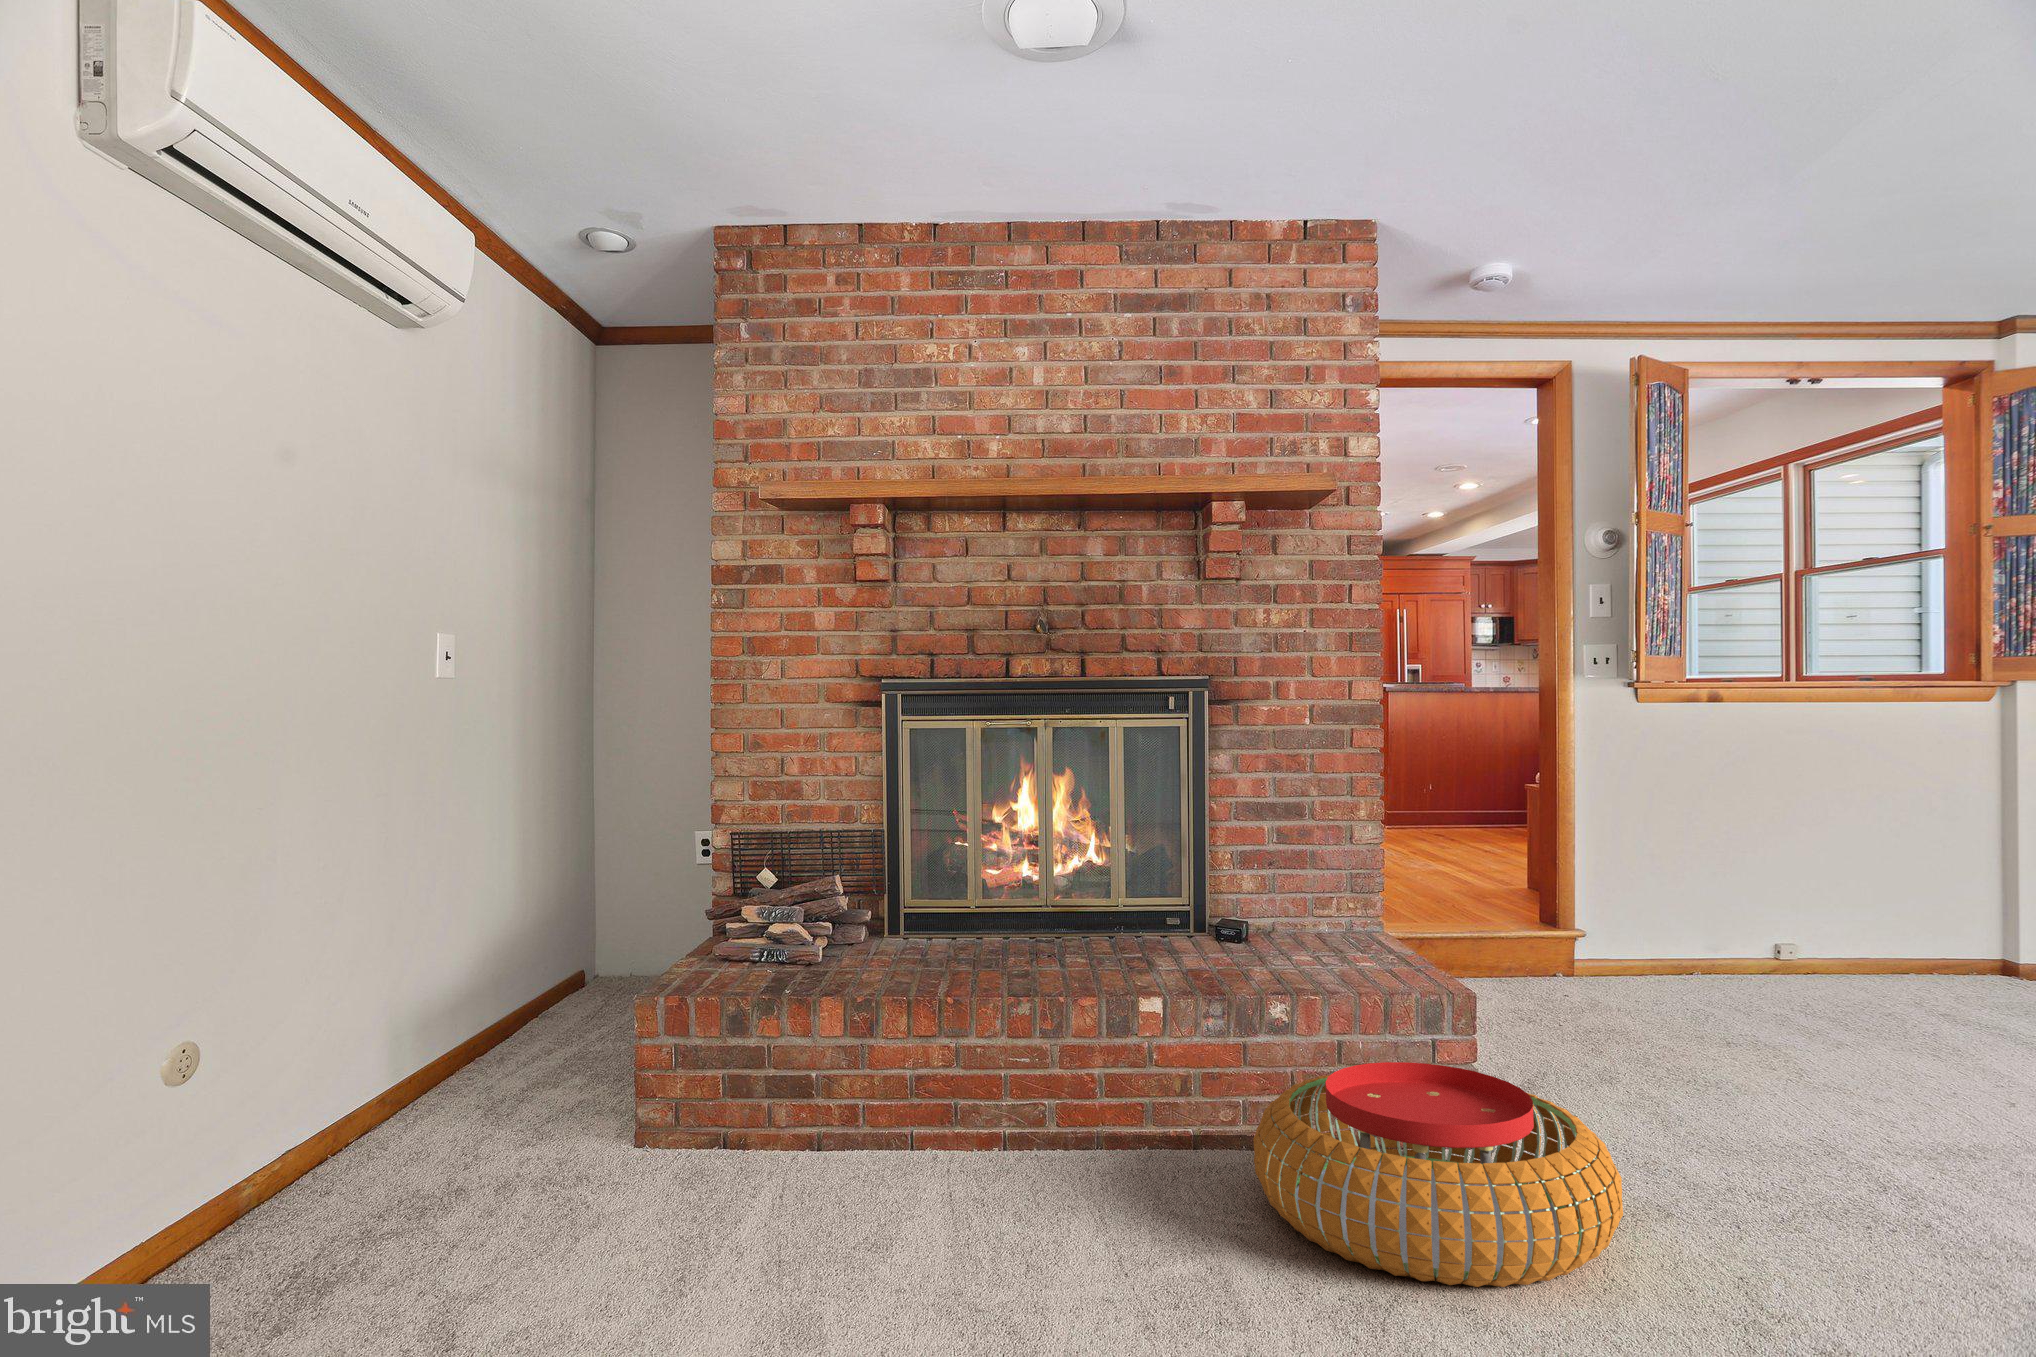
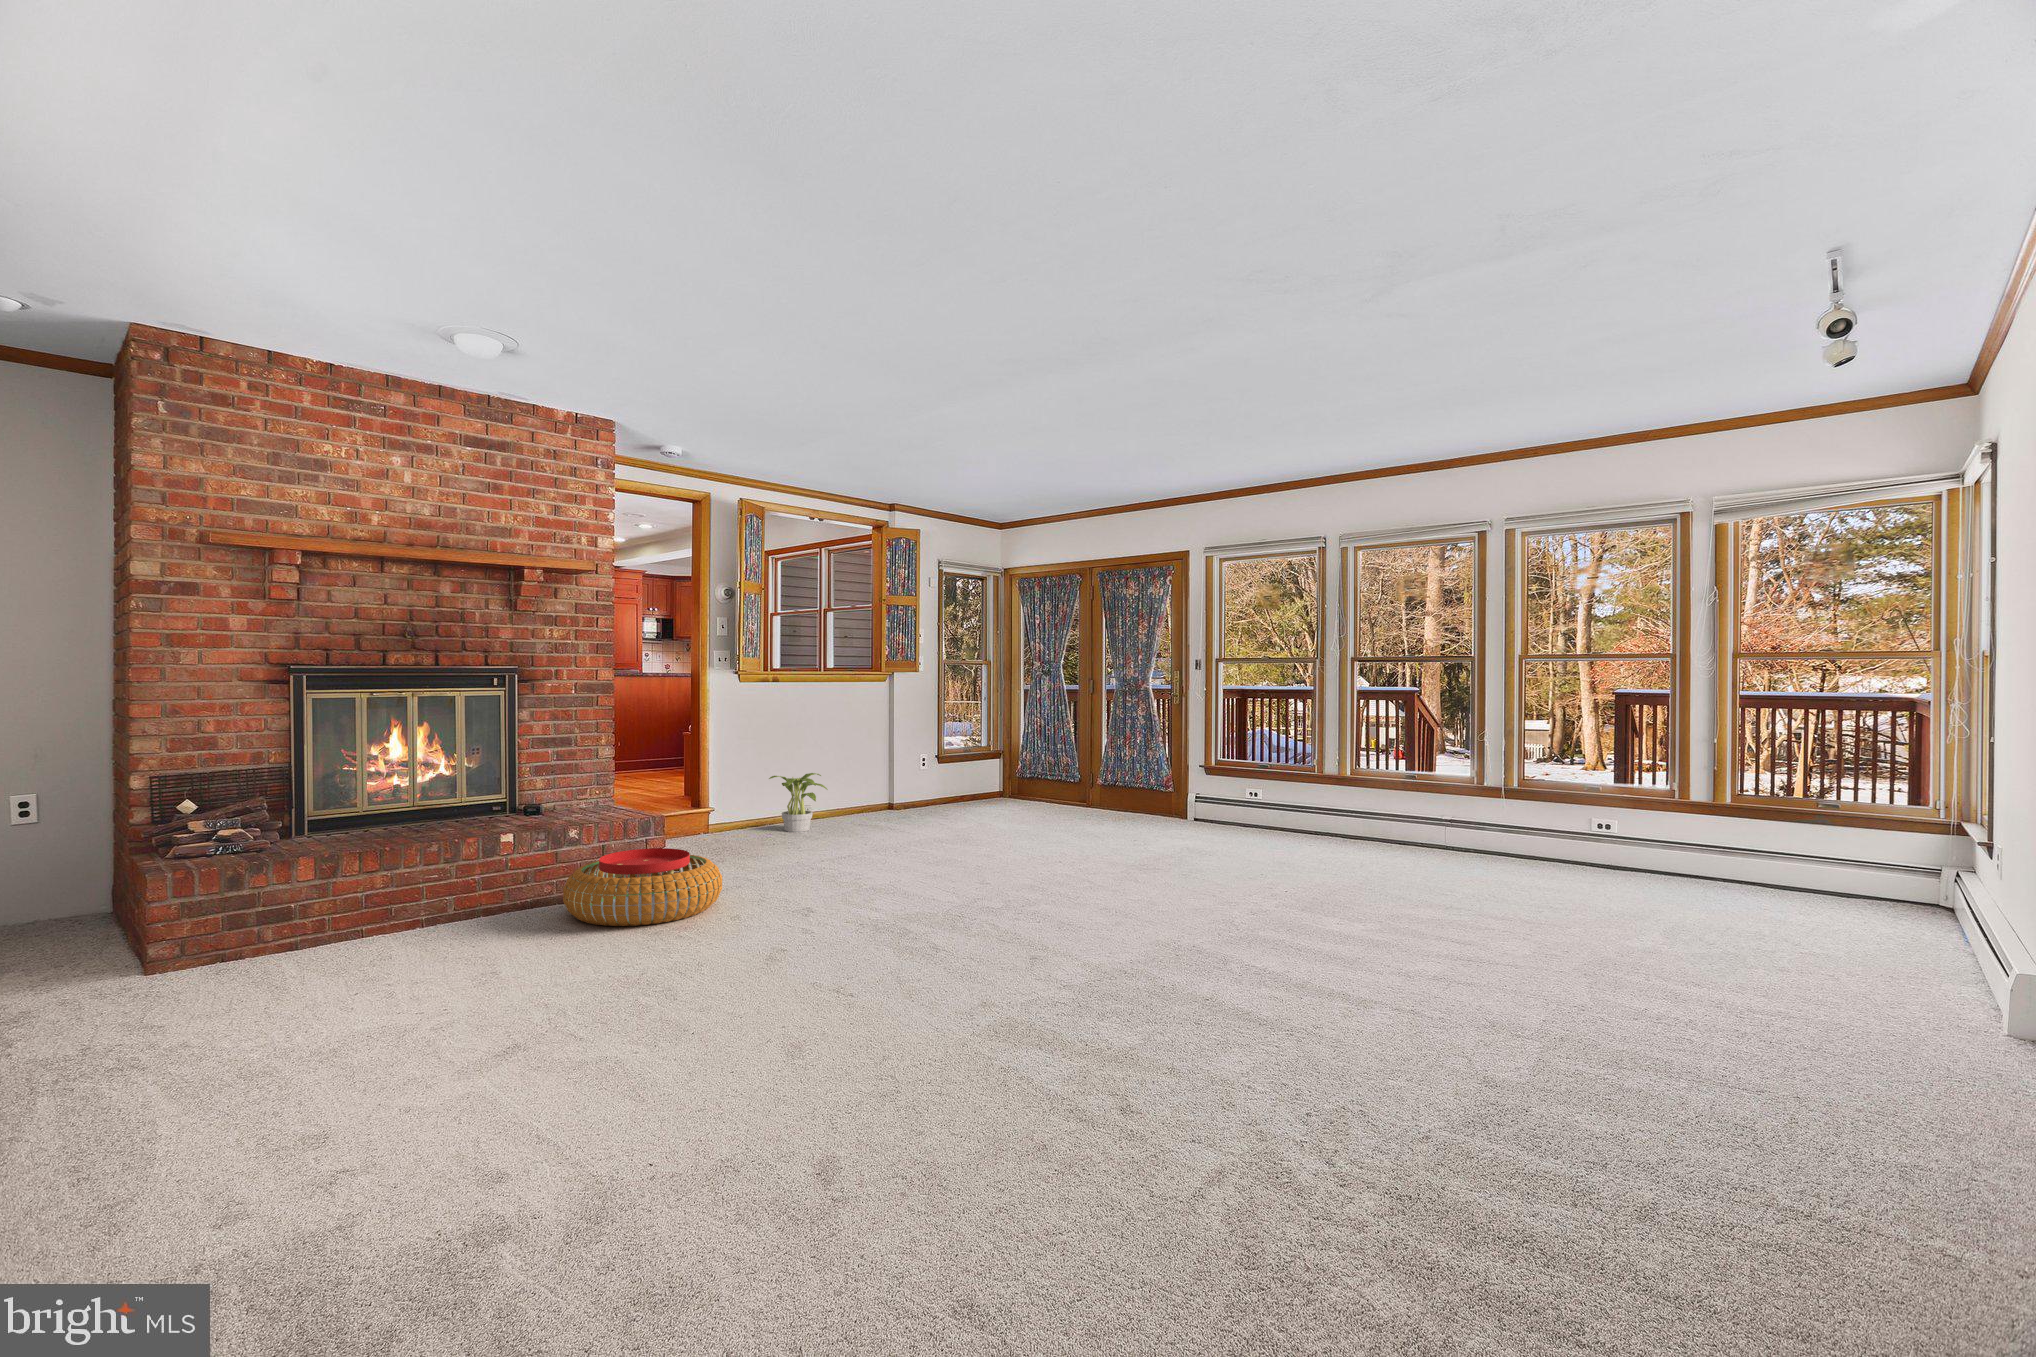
potted plant: none [1718,904,1872,1034] -> present [769,773,827,832]

